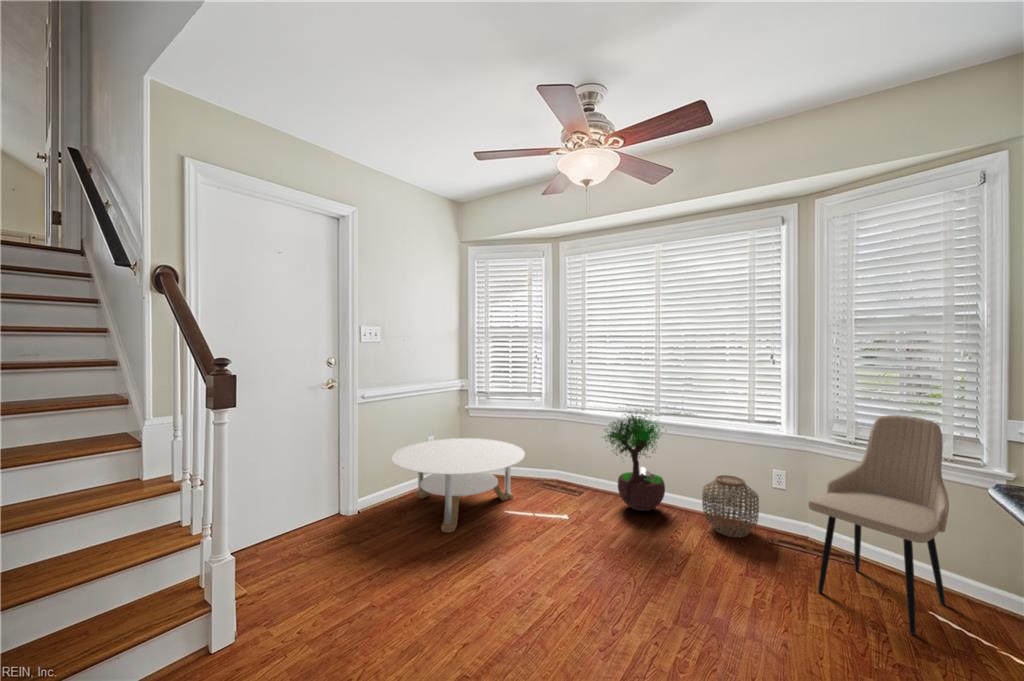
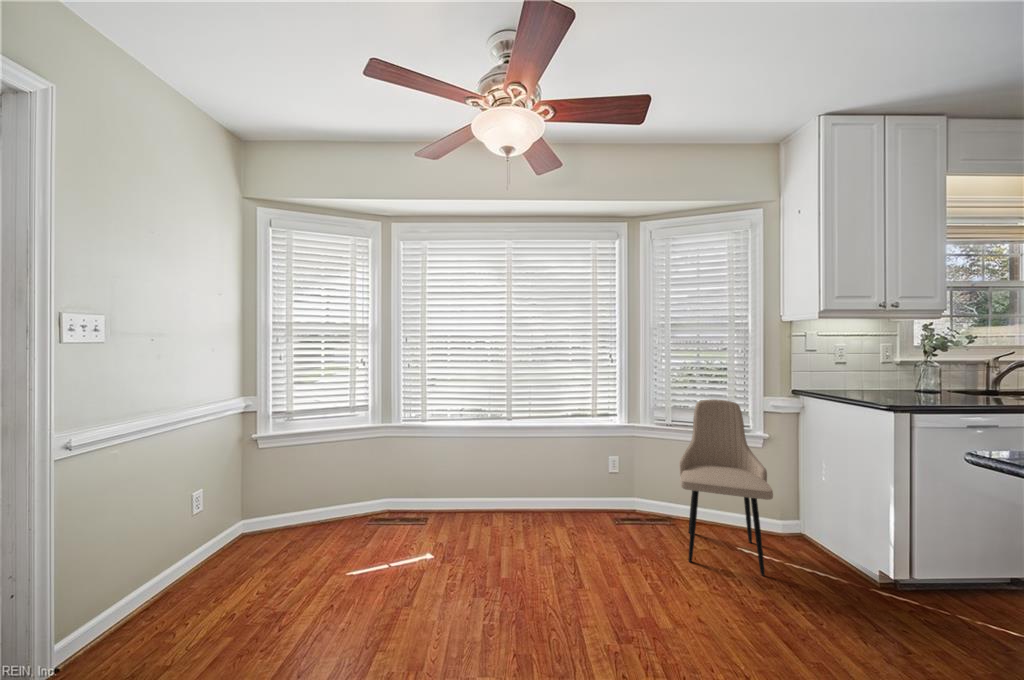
potted tree: present [604,412,665,511] -> none [463,410,533,525]
round table: present [392,438,525,533] -> none [142,476,376,640]
woven basket: present [702,475,759,537] -> none [563,470,613,530]

